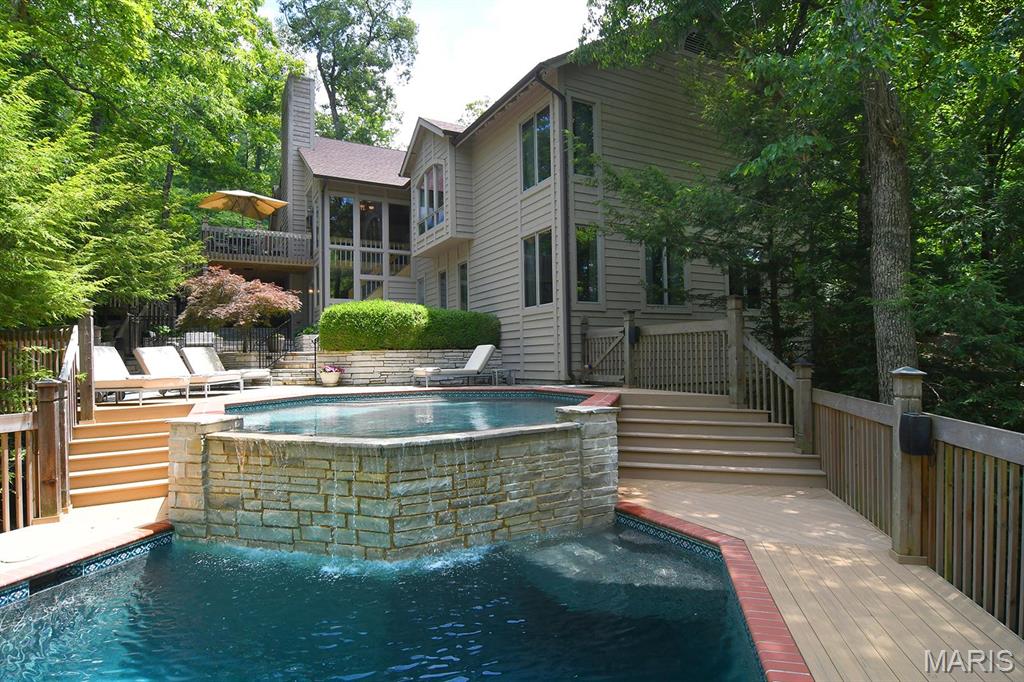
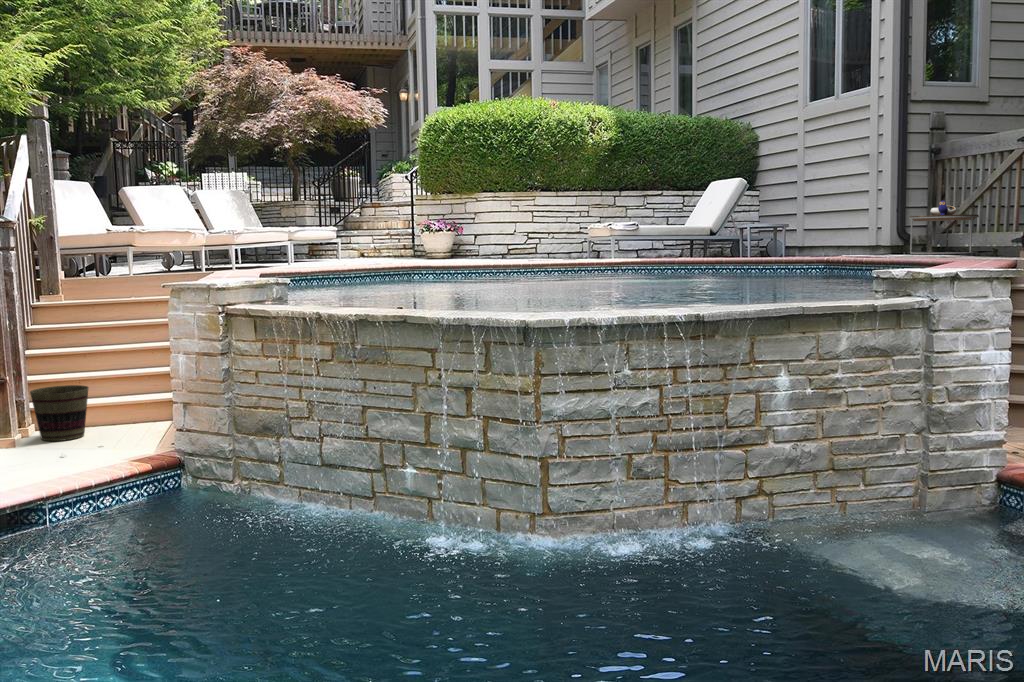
basket: none [64,484,106,521] -> present [30,385,88,441]

